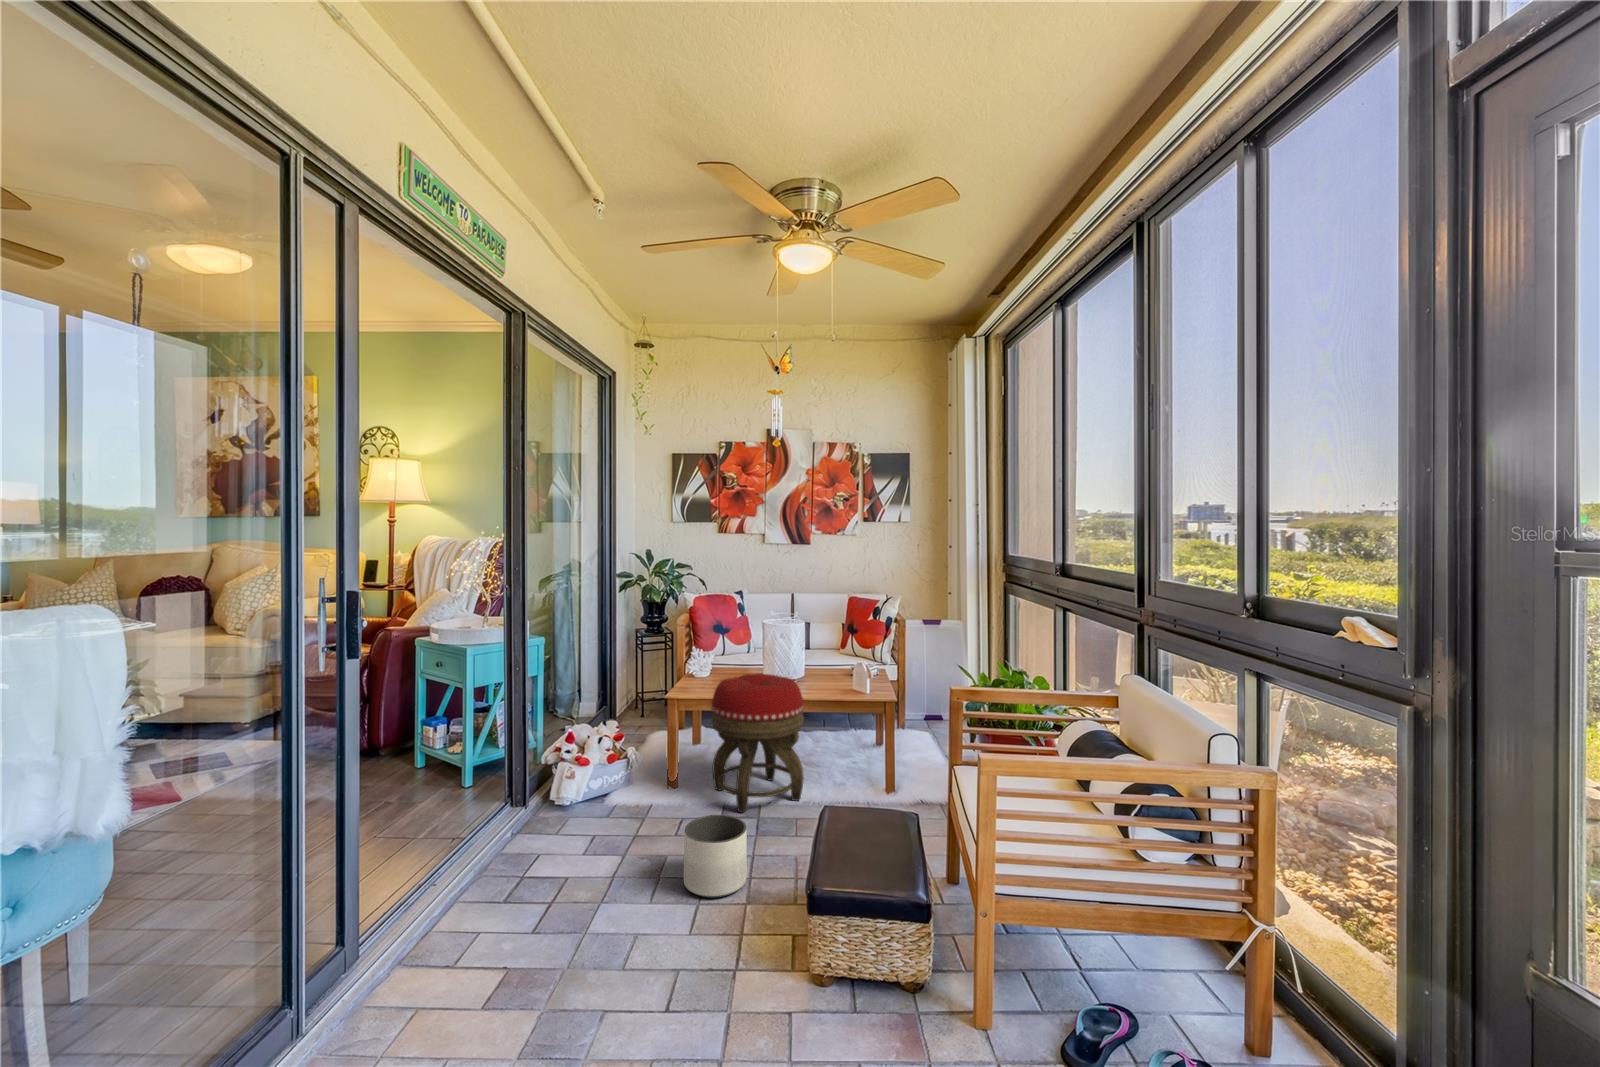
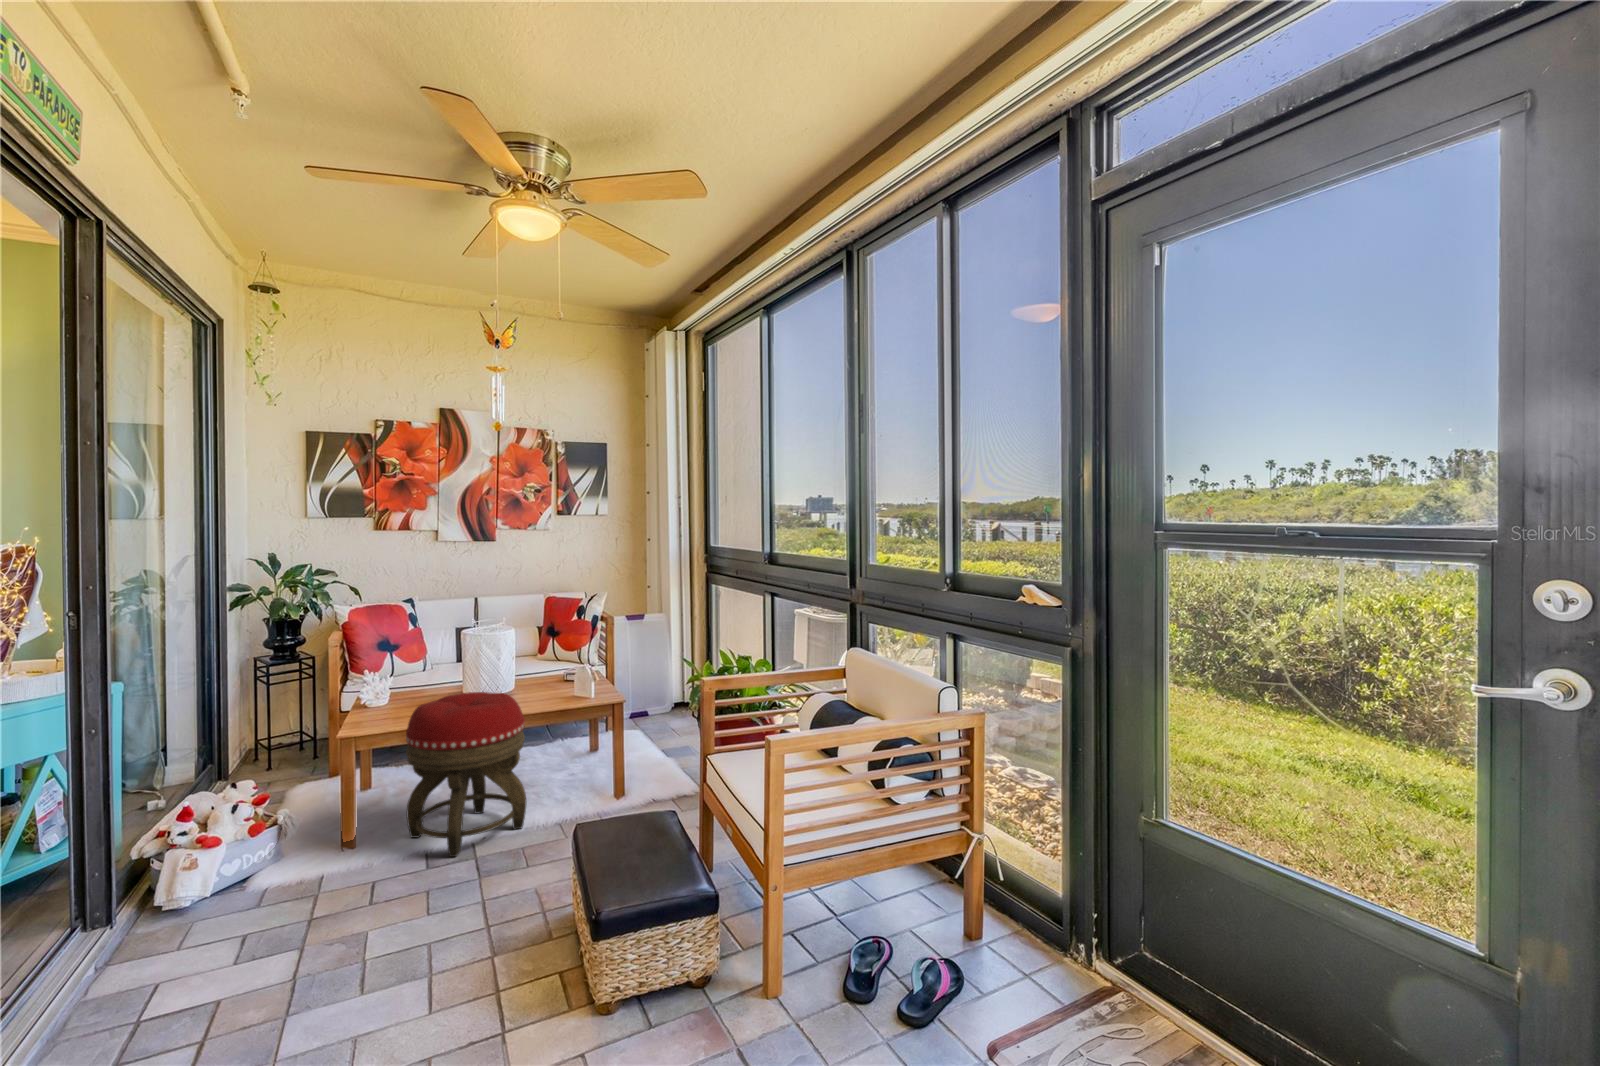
planter: present [684,815,747,898] -> none [402,861,485,964]

